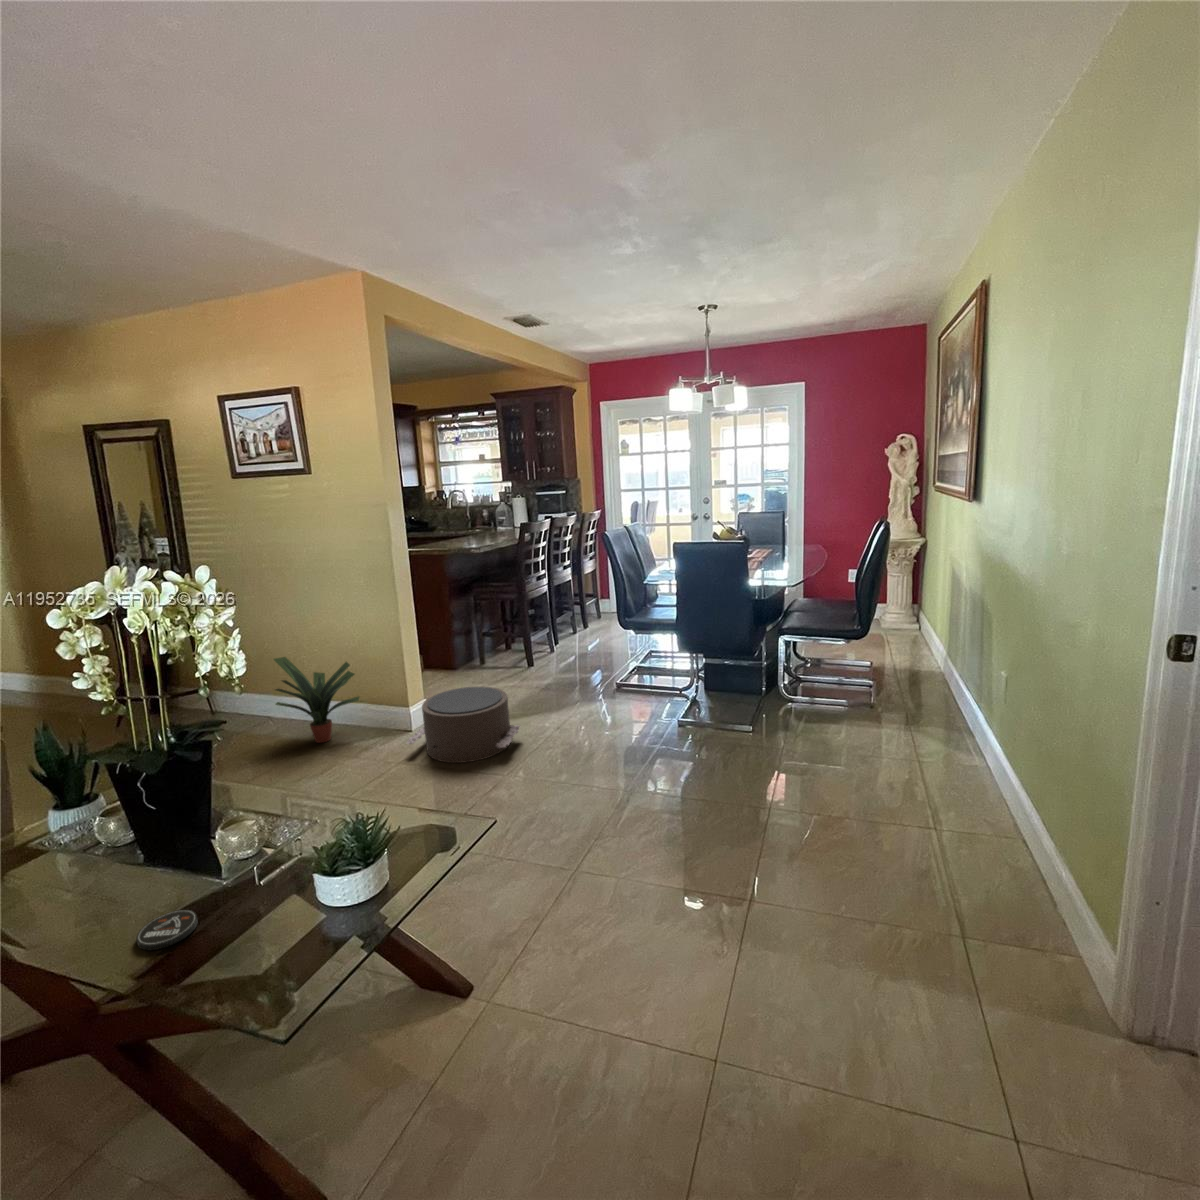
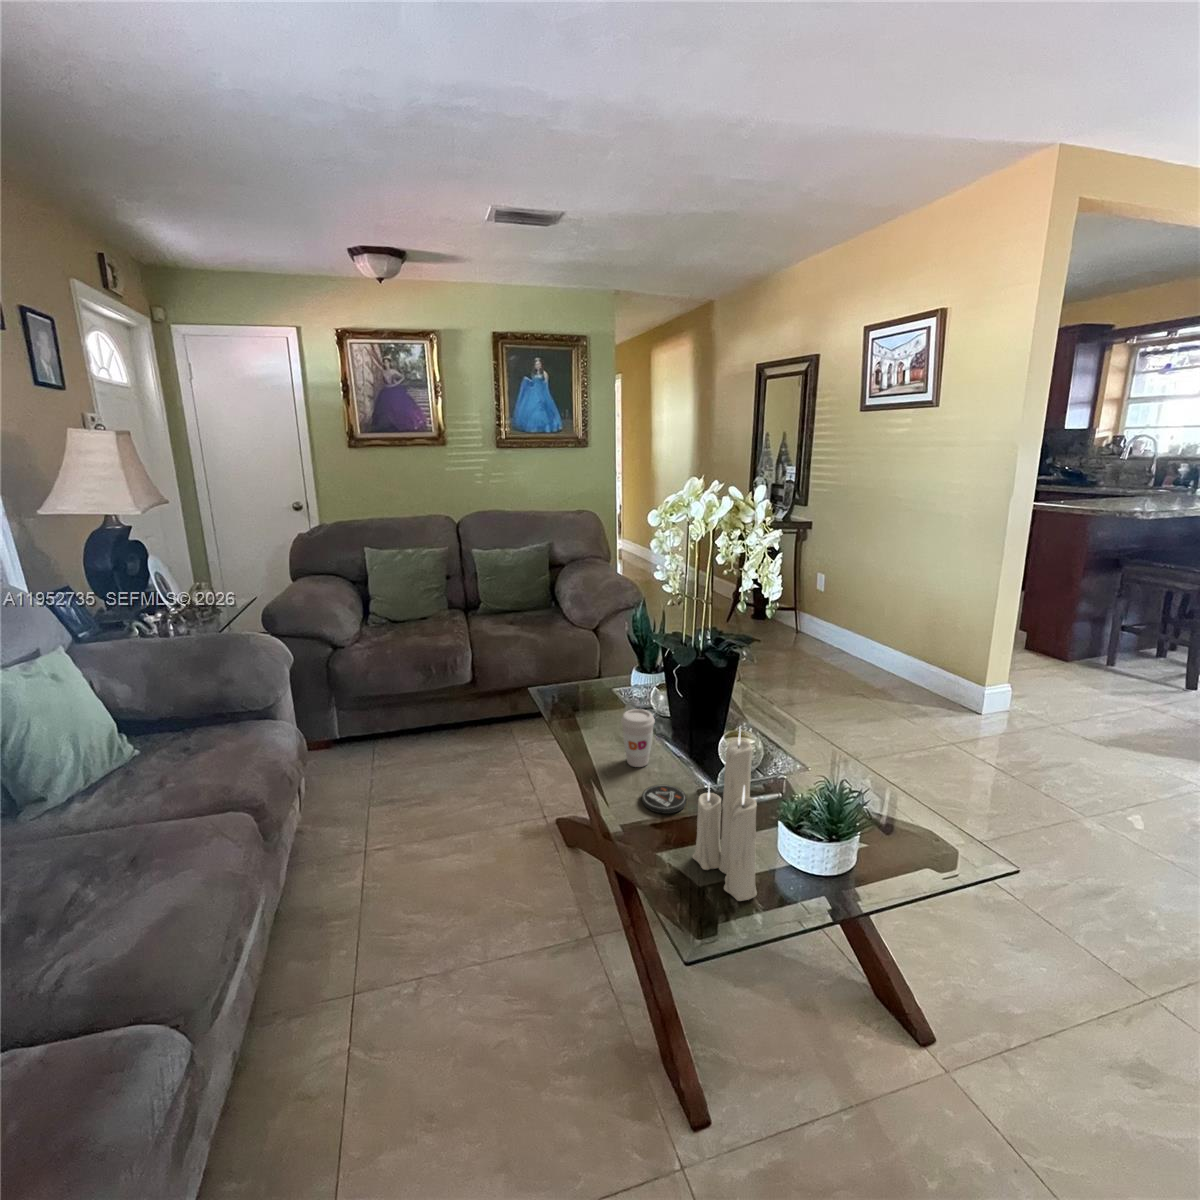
potted plant: present [274,657,359,743] -> none [839,594,928,691]
pouf: present [407,687,520,763] -> none [961,684,1136,788]
candle: none [227,788,316,966] -> present [692,730,757,901]
coffee cup: none [70,847,124,922] -> present [621,709,655,767]

